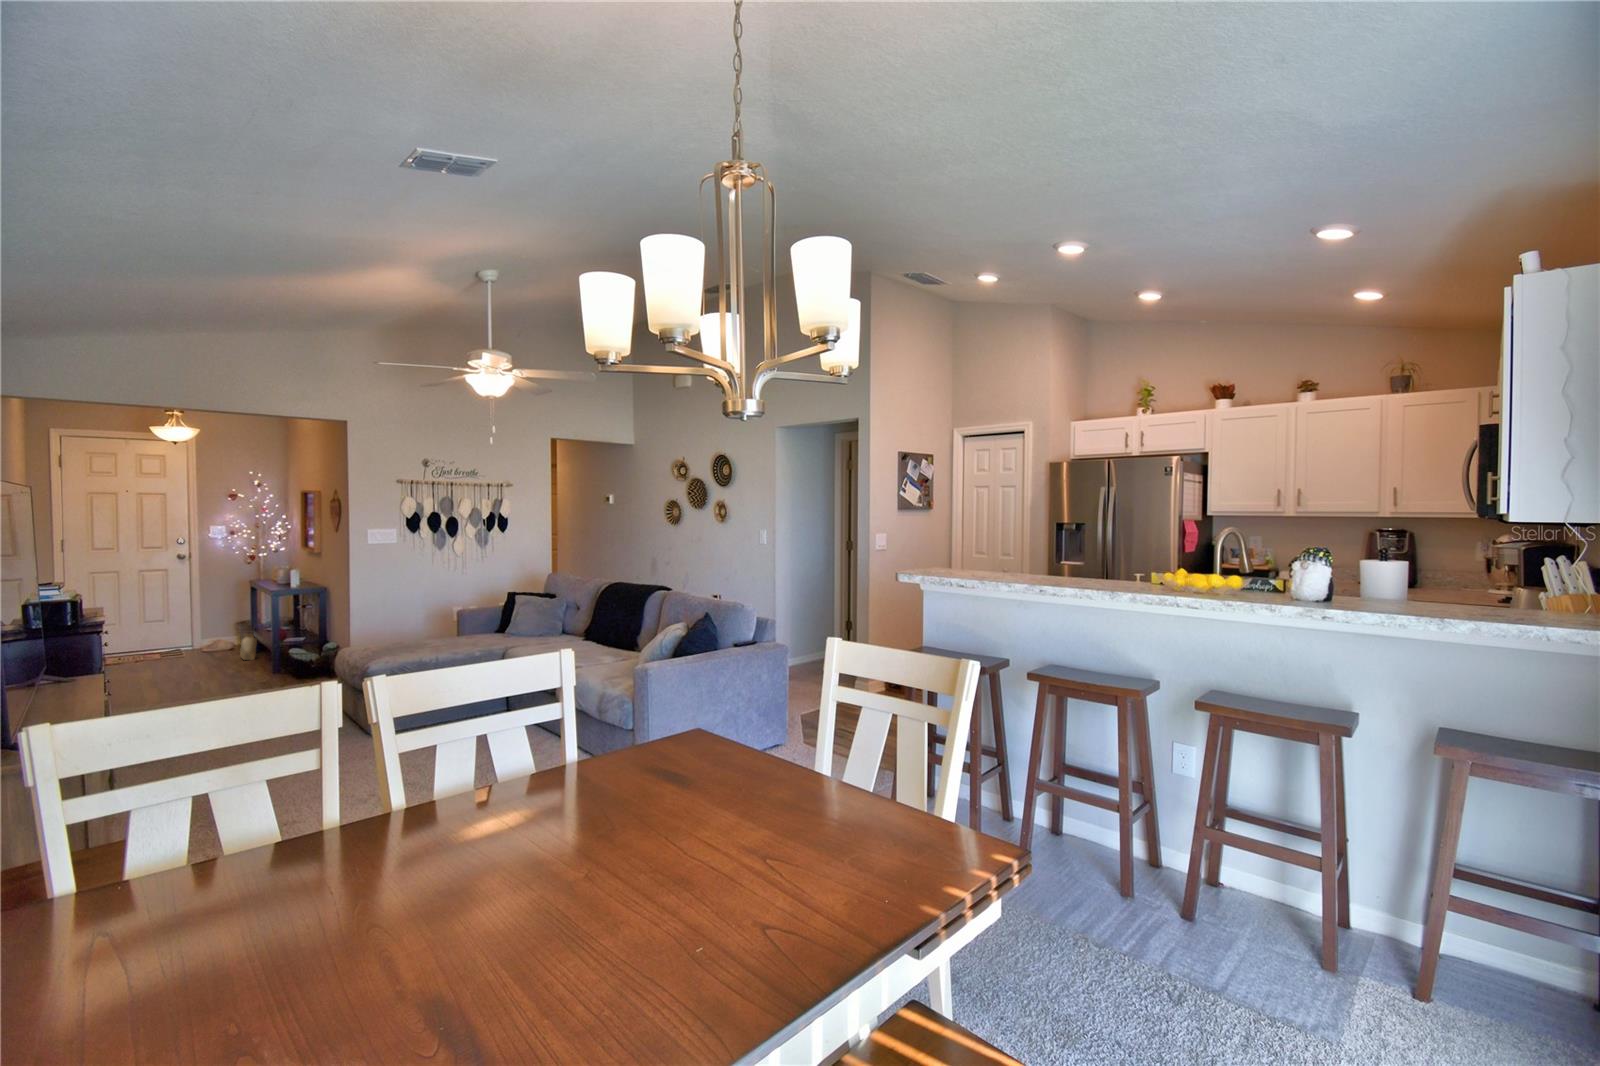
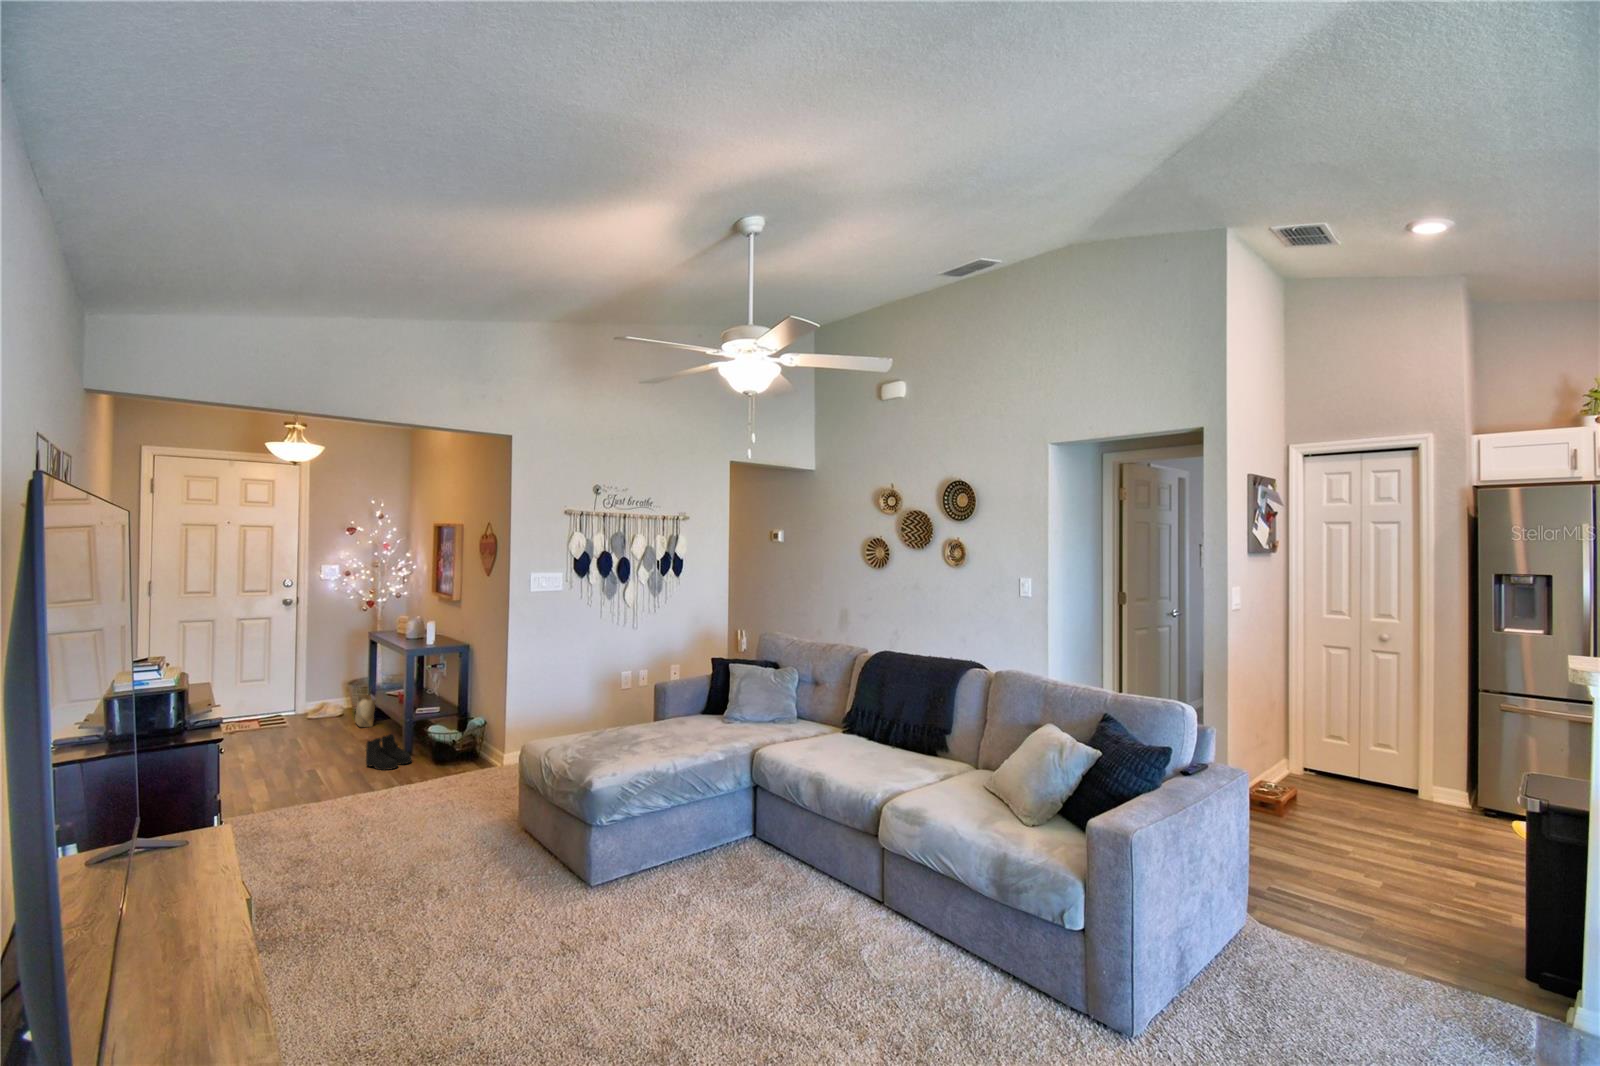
boots: none [239,658,278,686] -> present [366,734,411,770]

